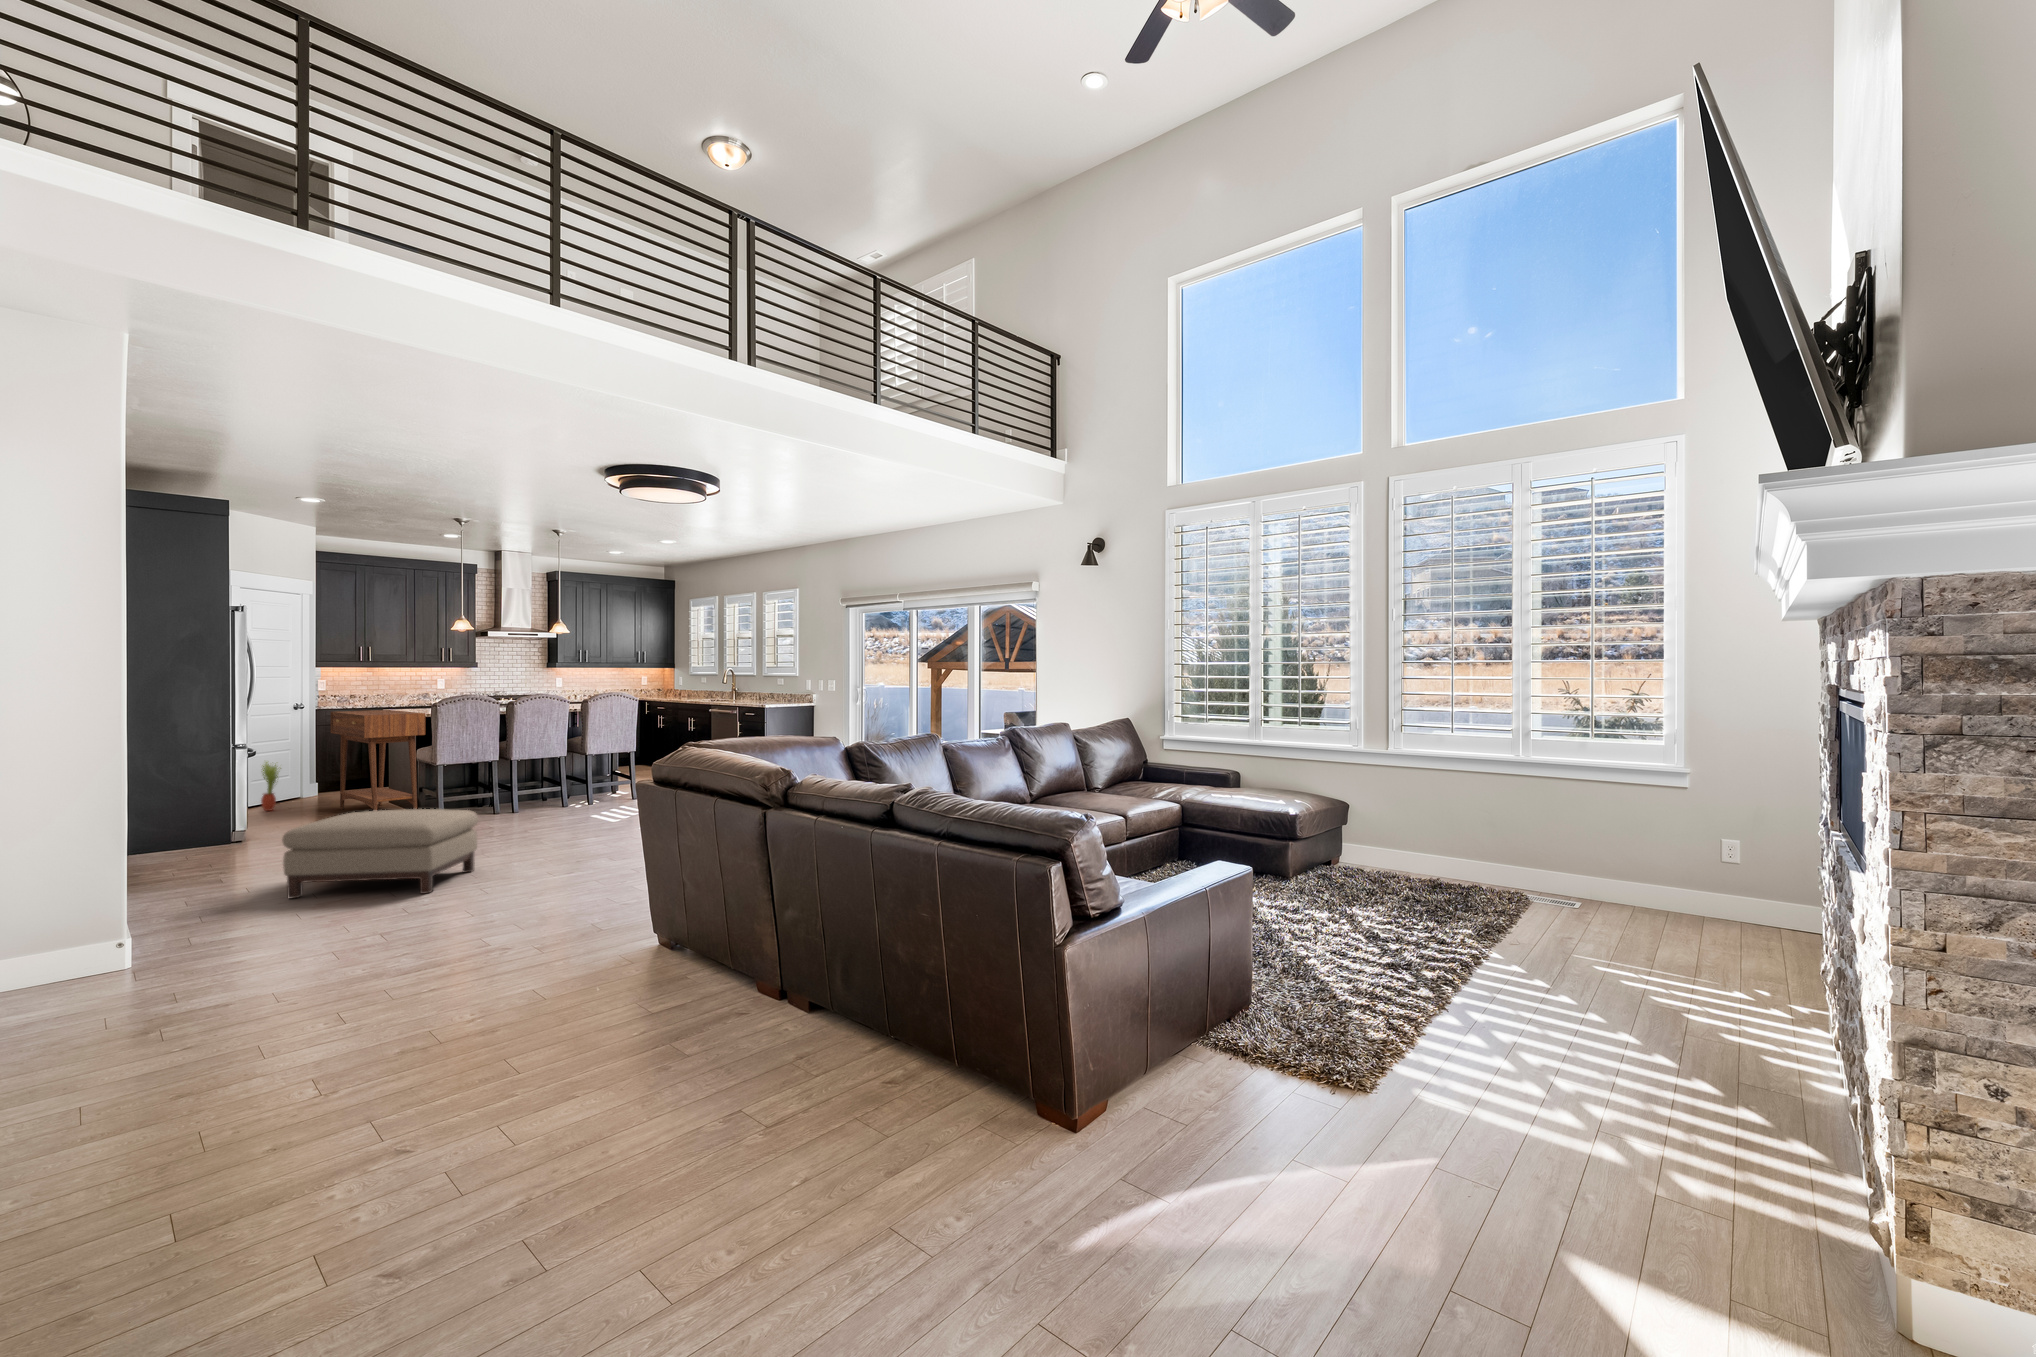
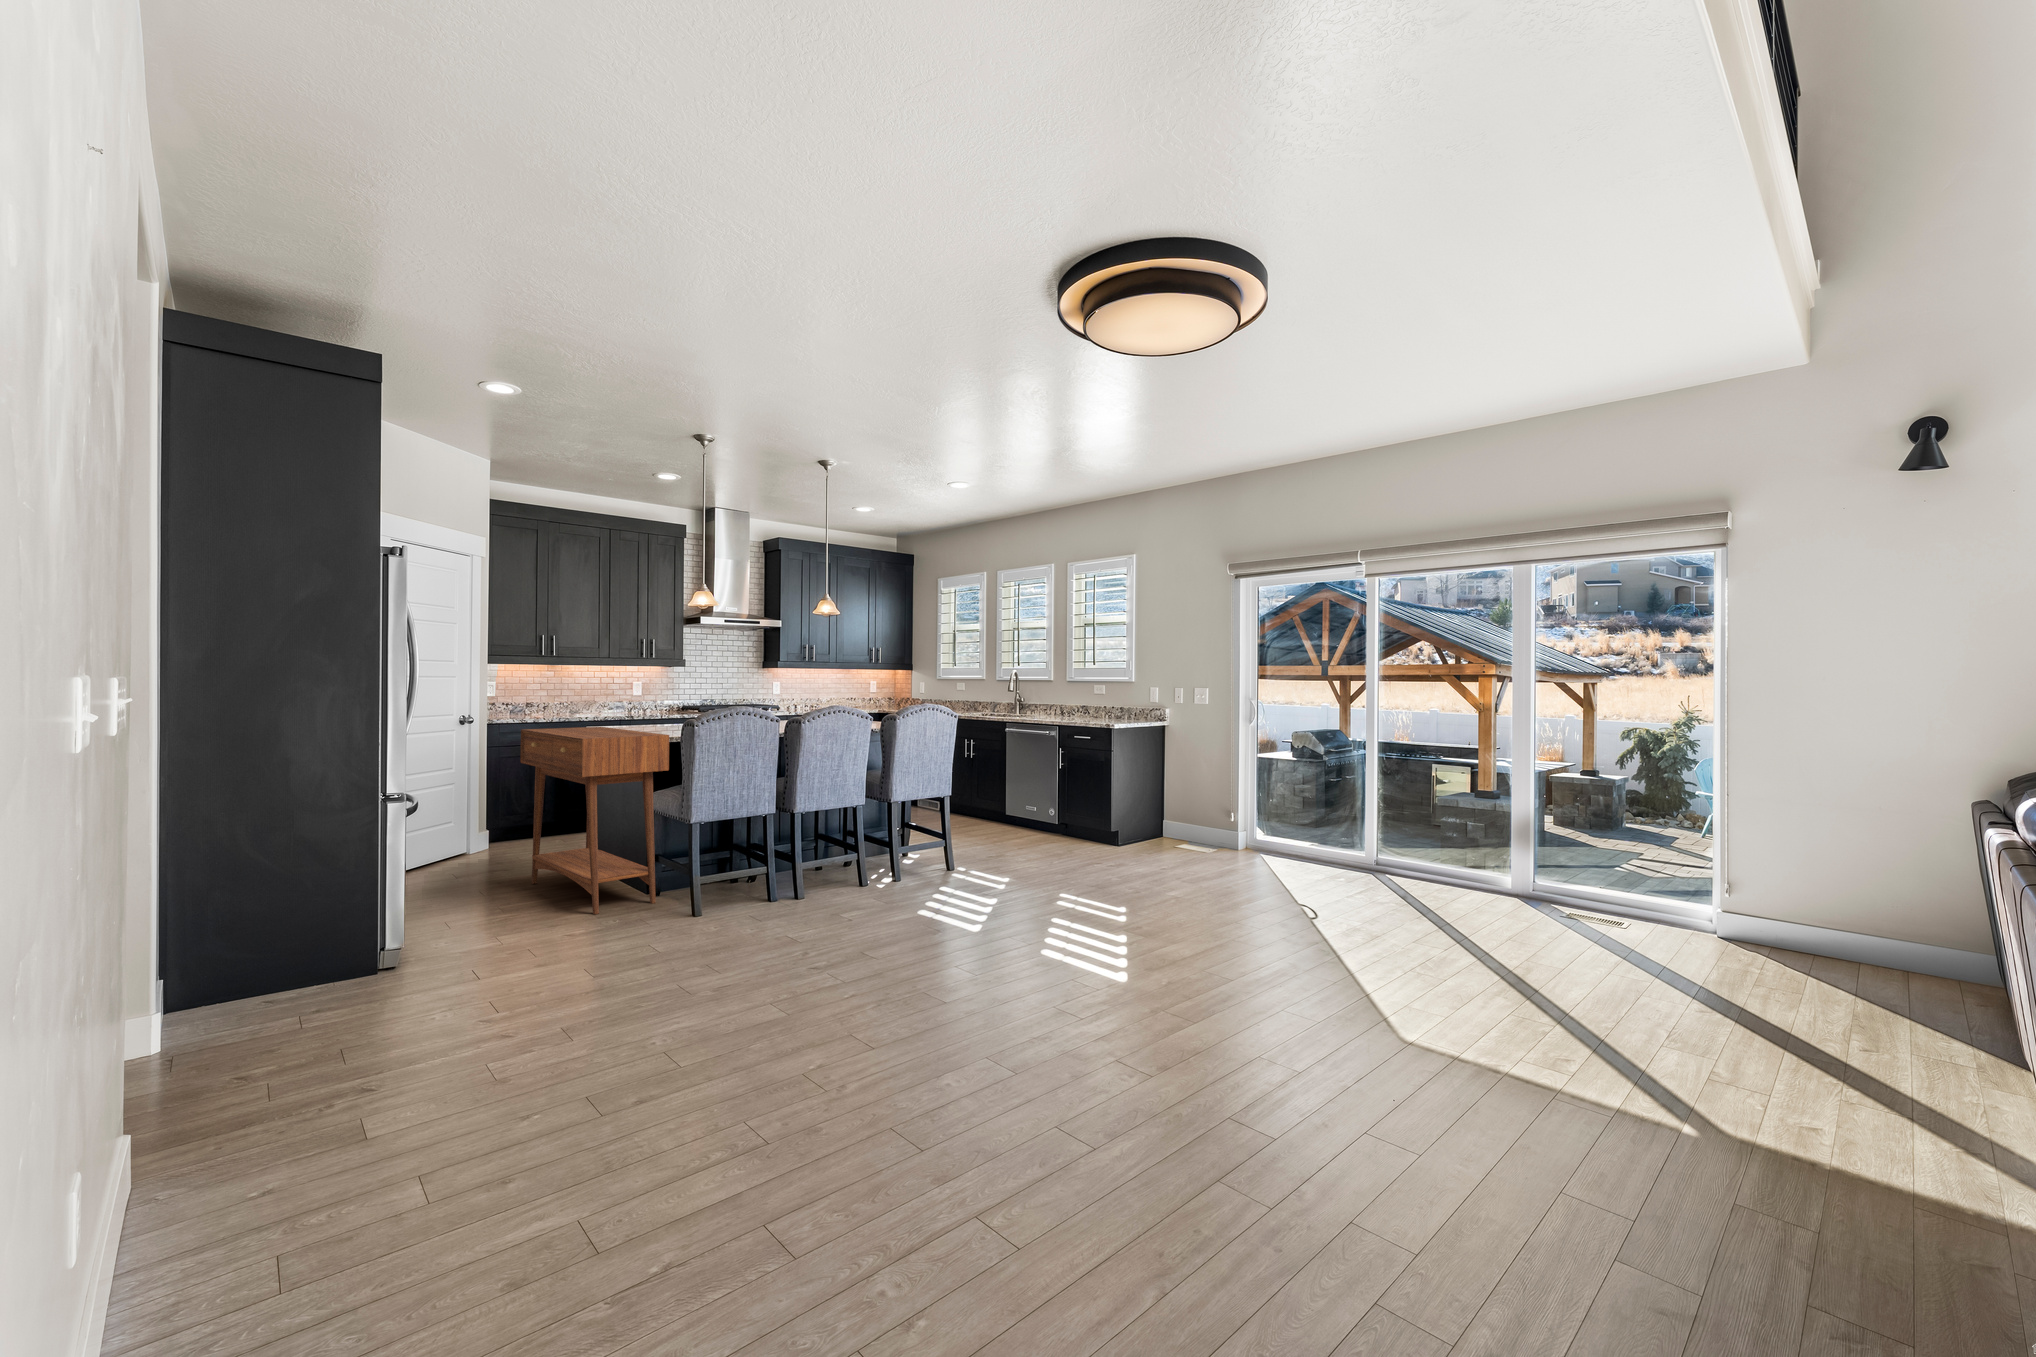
potted plant: present [261,762,281,811] -> none [417,804,447,884]
ottoman: present [282,809,478,898] -> none [504,978,901,1264]

